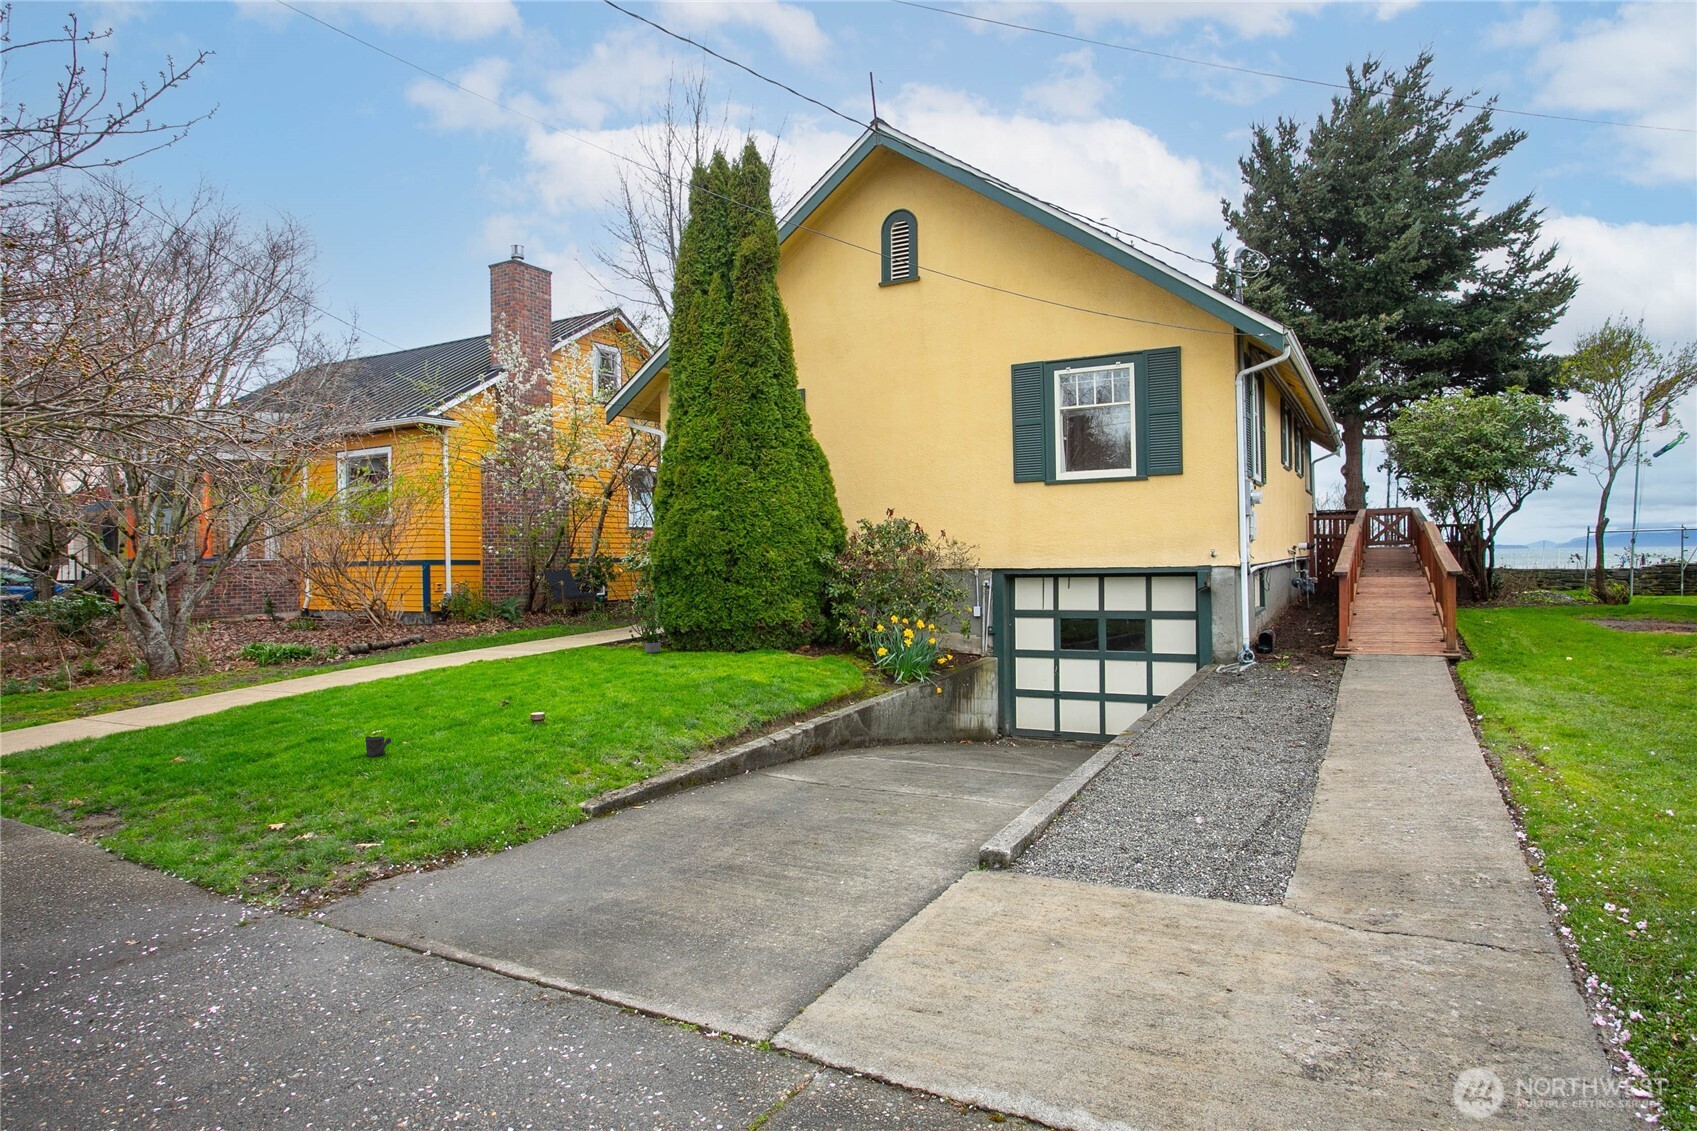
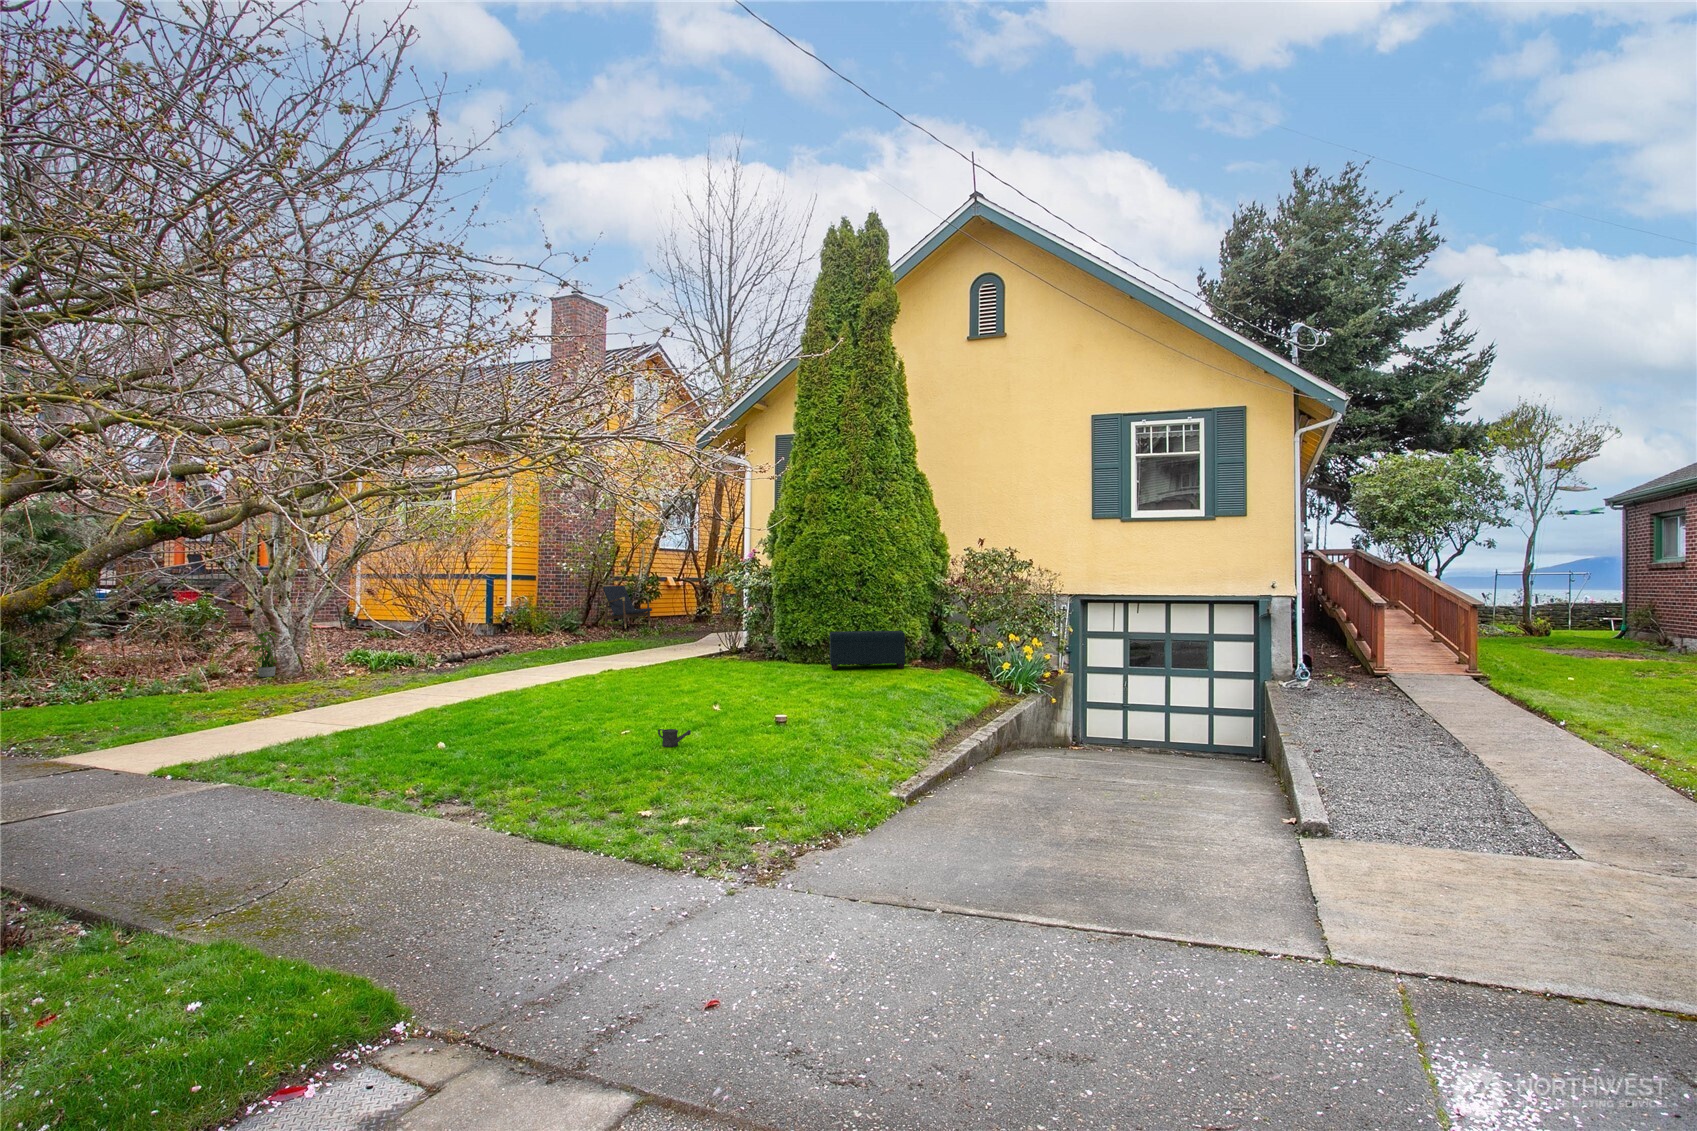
potted plant: present [635,606,666,653] -> present [247,631,284,677]
bench: none [693,615,780,659] -> present [829,631,905,670]

